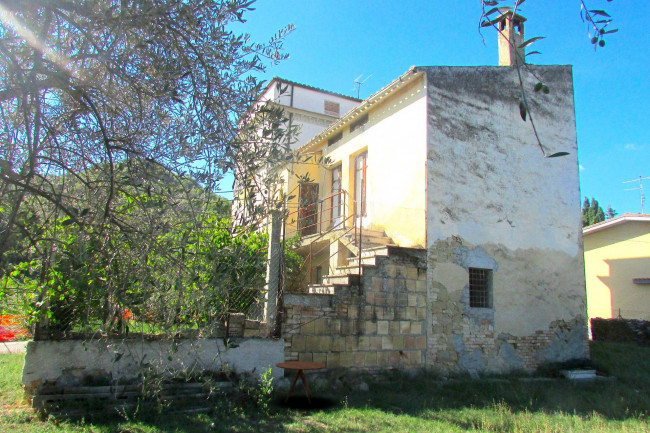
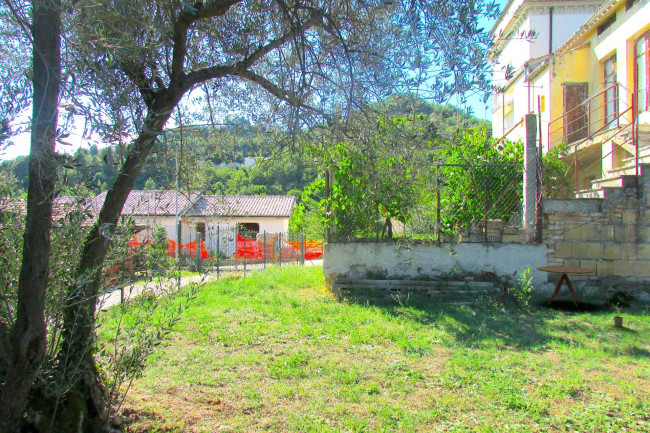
potted plant: none [334,388,364,424] -> present [602,290,637,326]

